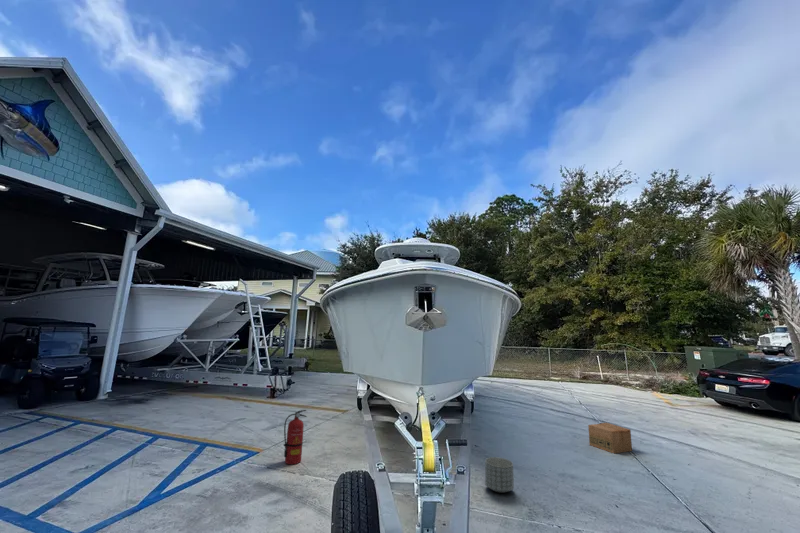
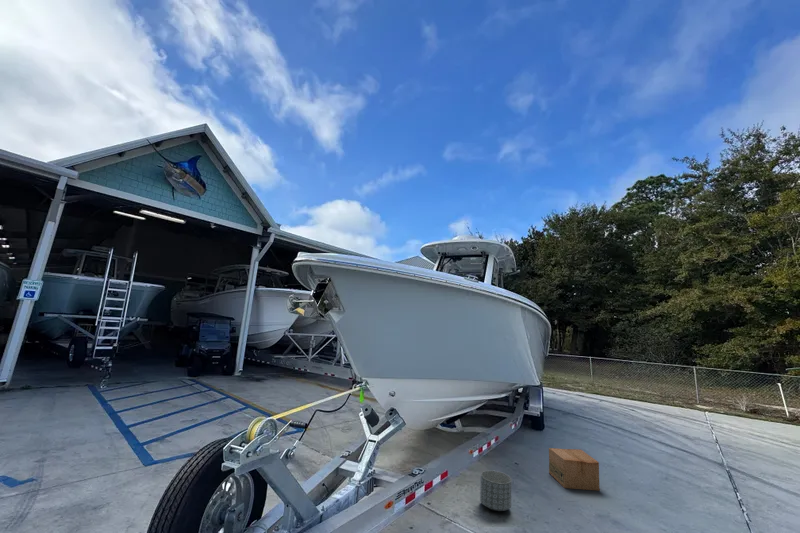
fire extinguisher: present [284,410,306,464] -> none [315,397,337,444]
cardboard box: present [588,423,632,453] -> present [549,448,600,491]

